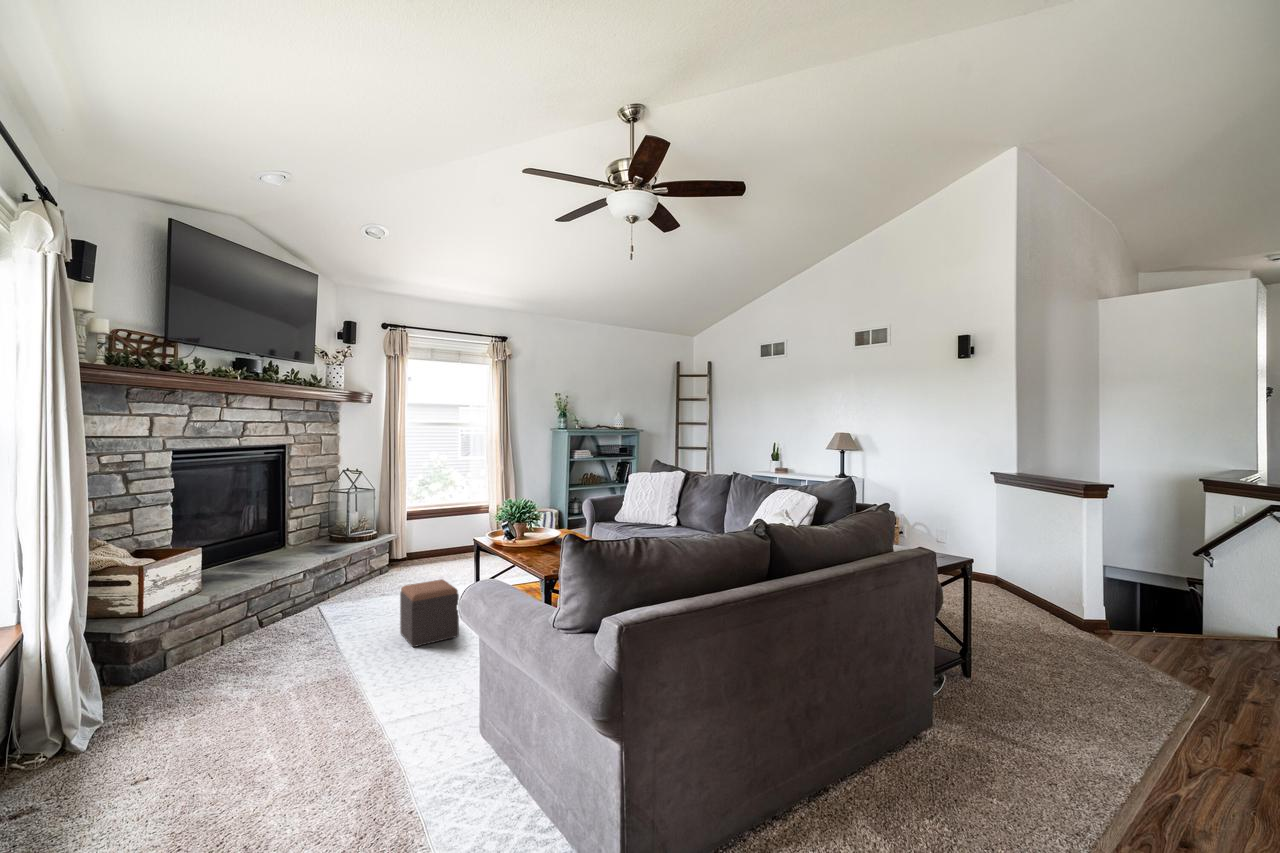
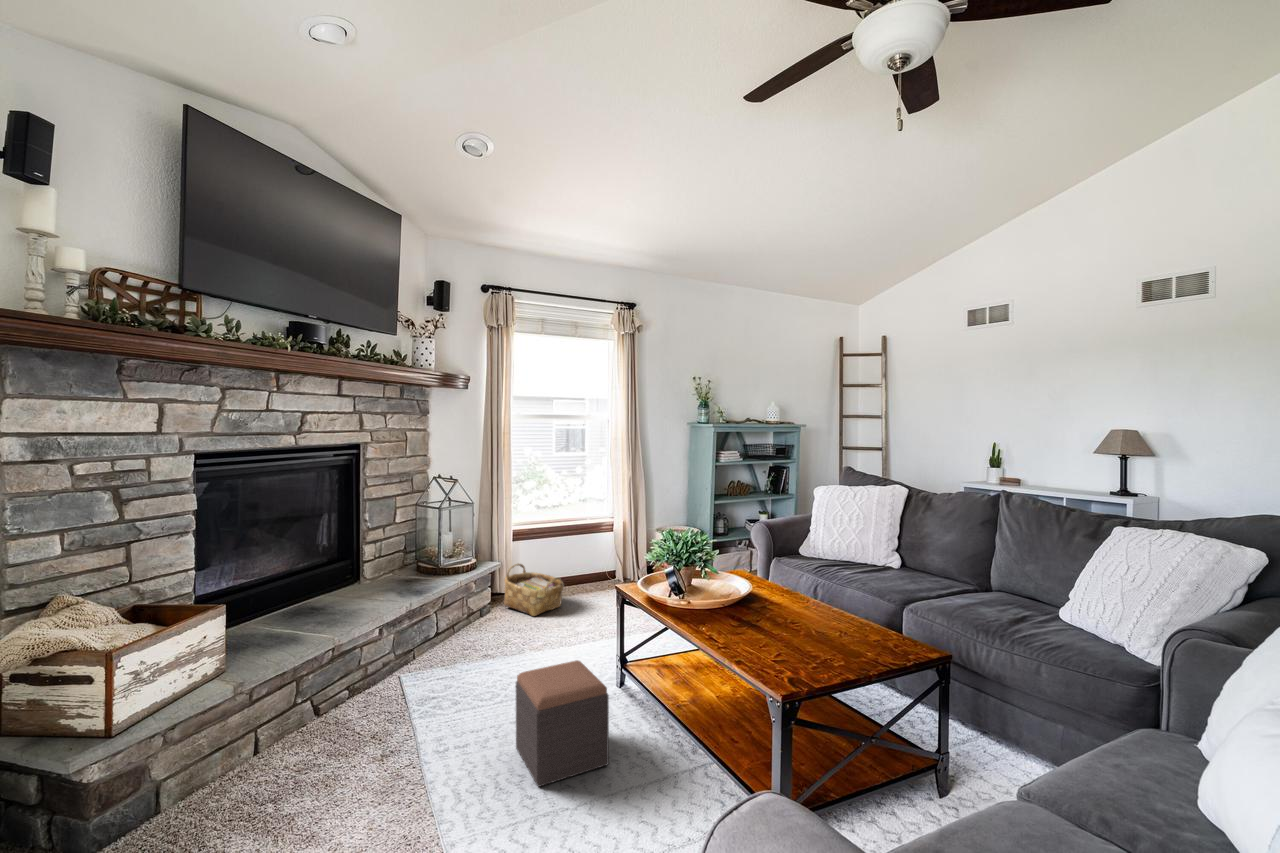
woven basket: none [399,535,446,572] -> present [504,564,564,616]

